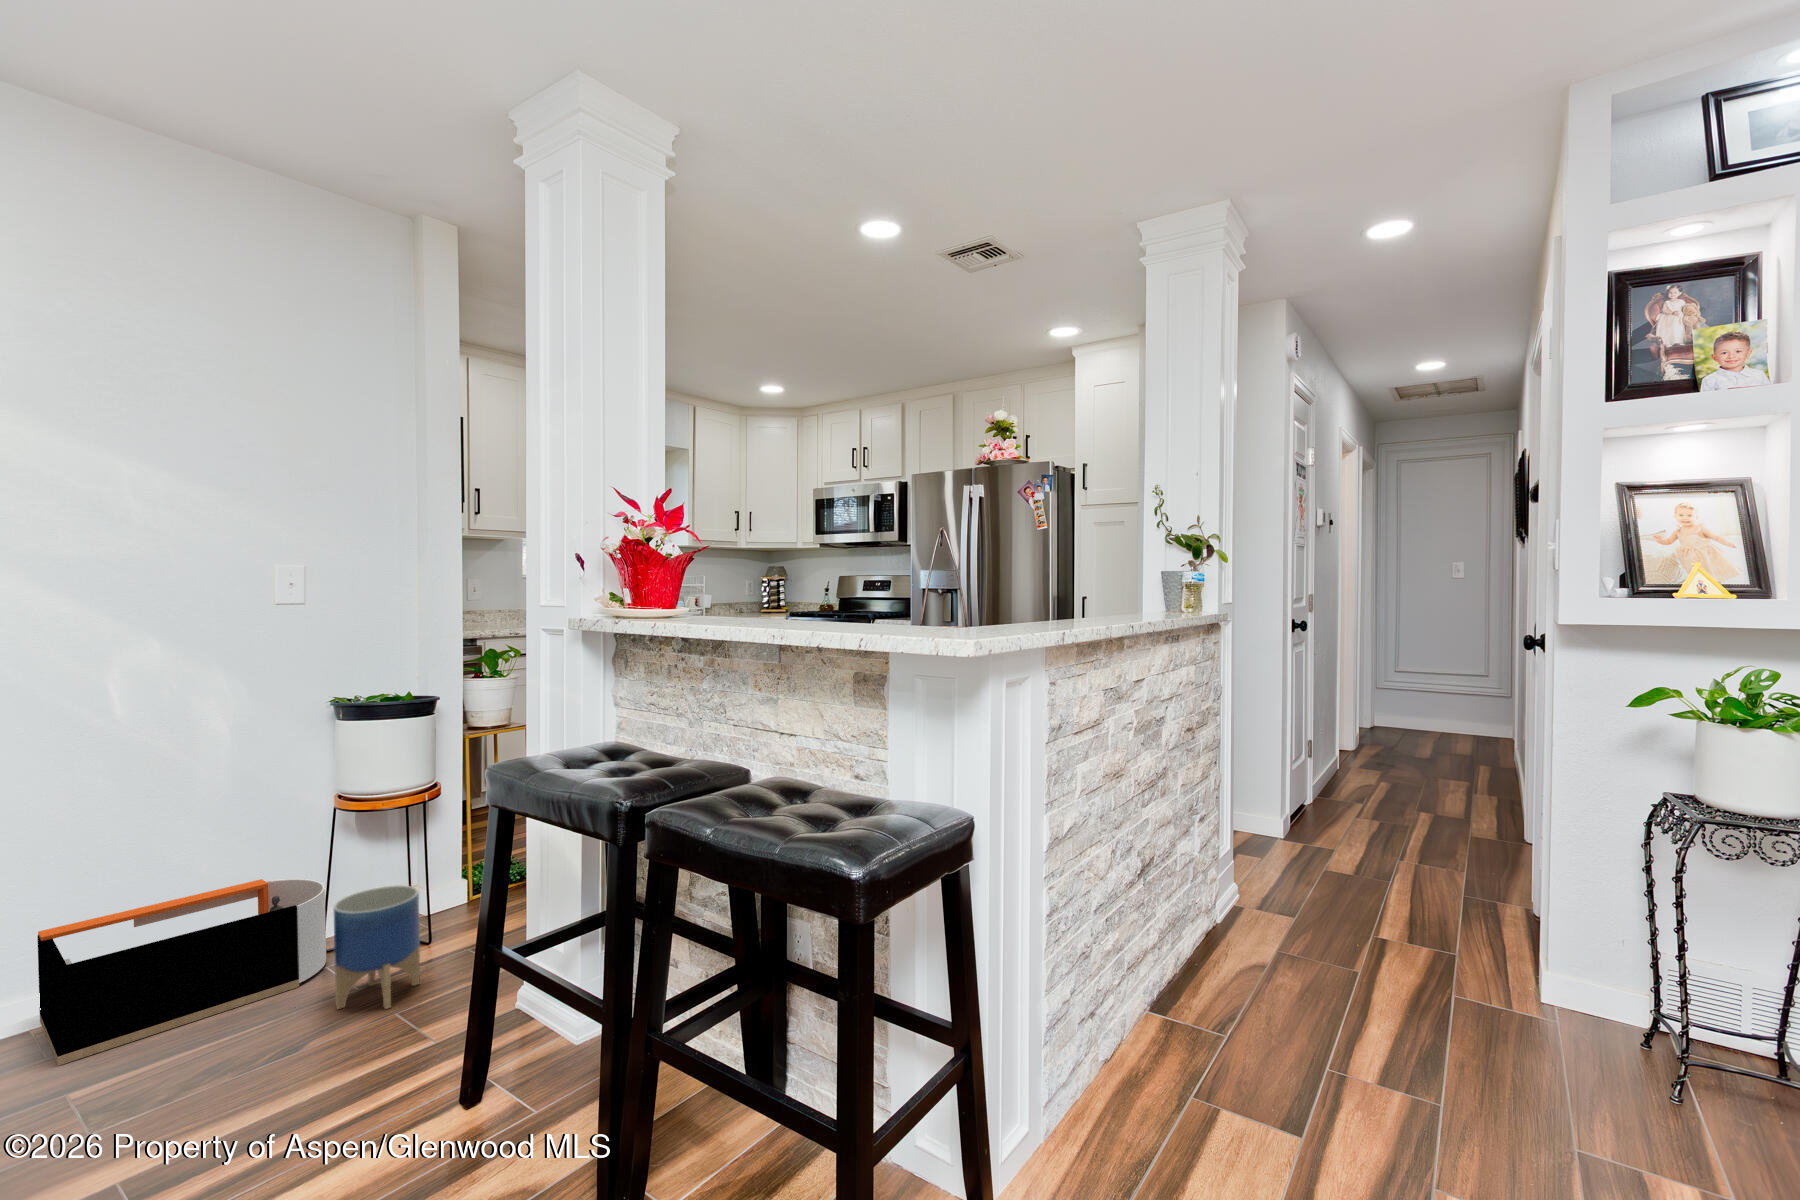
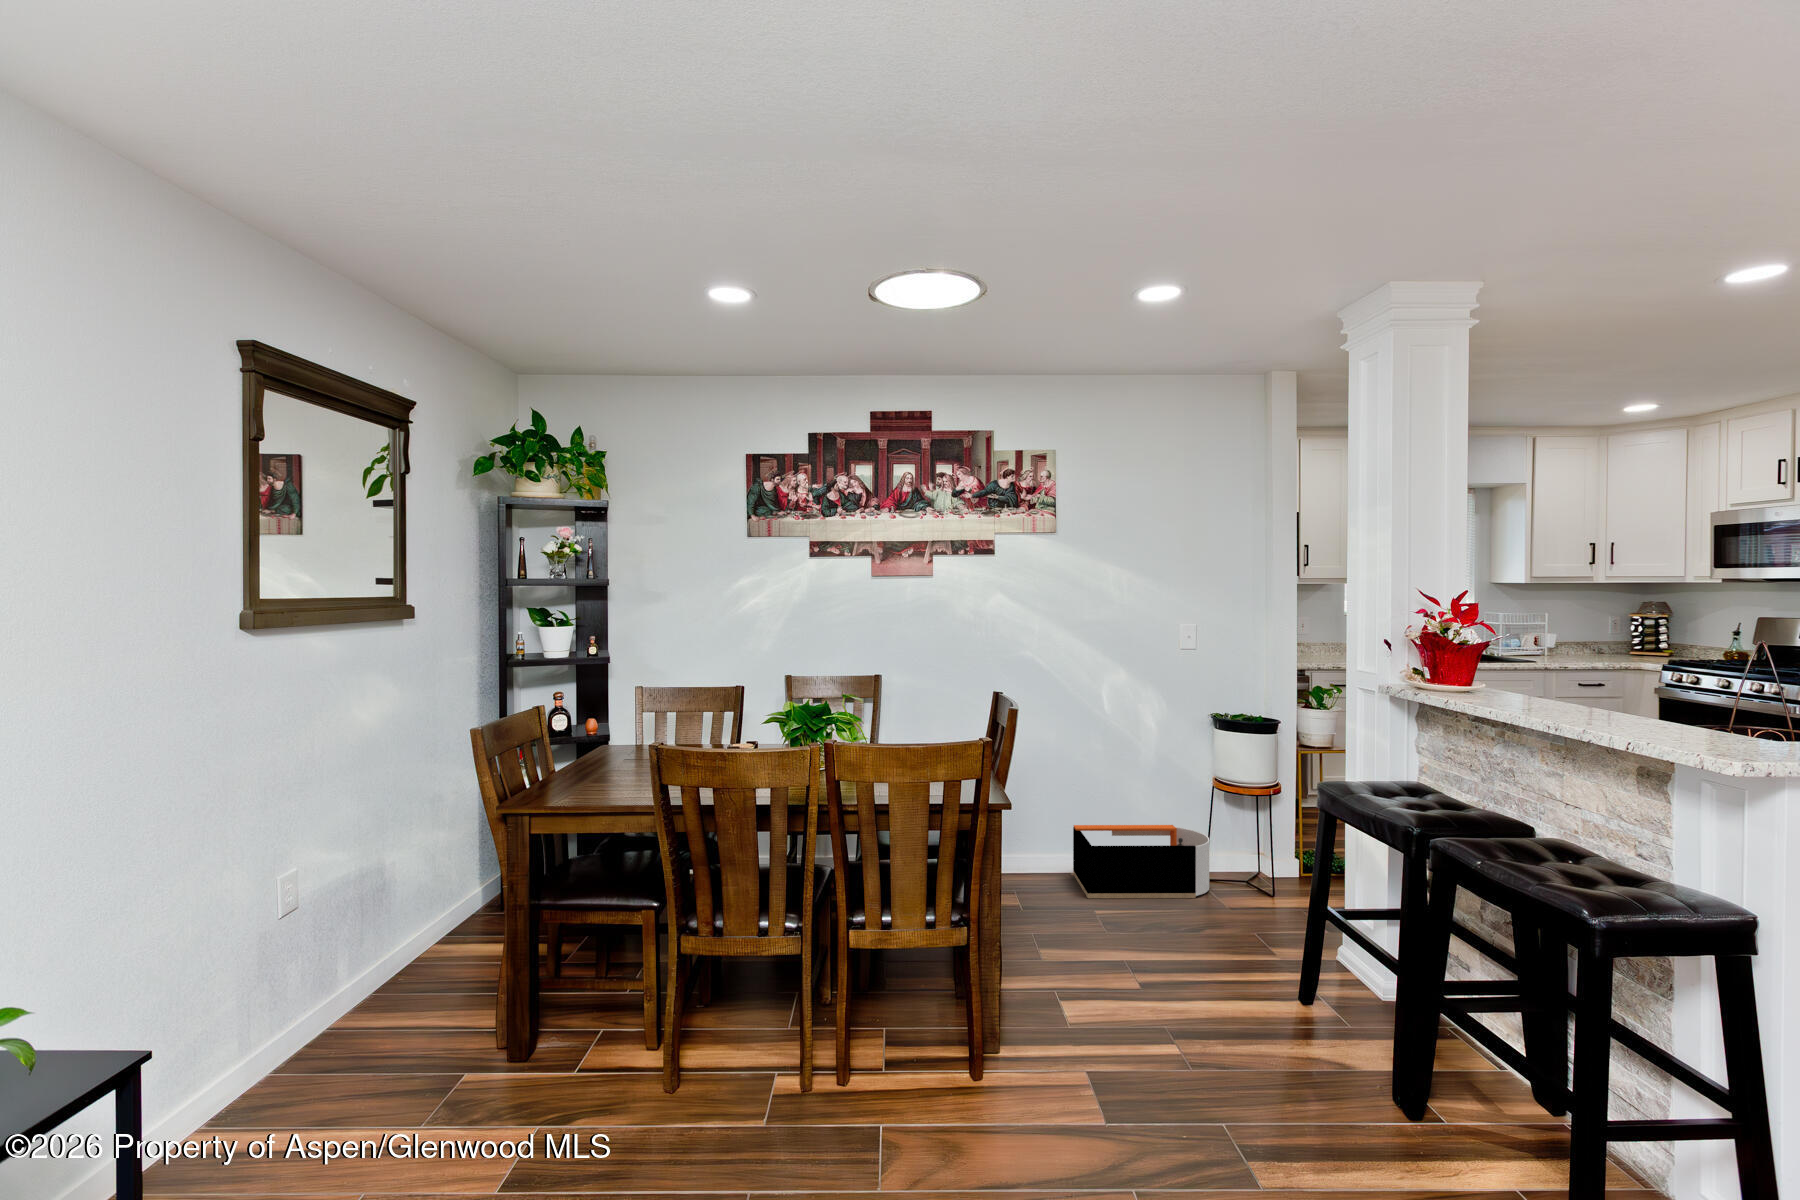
planter: present [333,885,420,1009] -> none [1219,847,1270,927]

